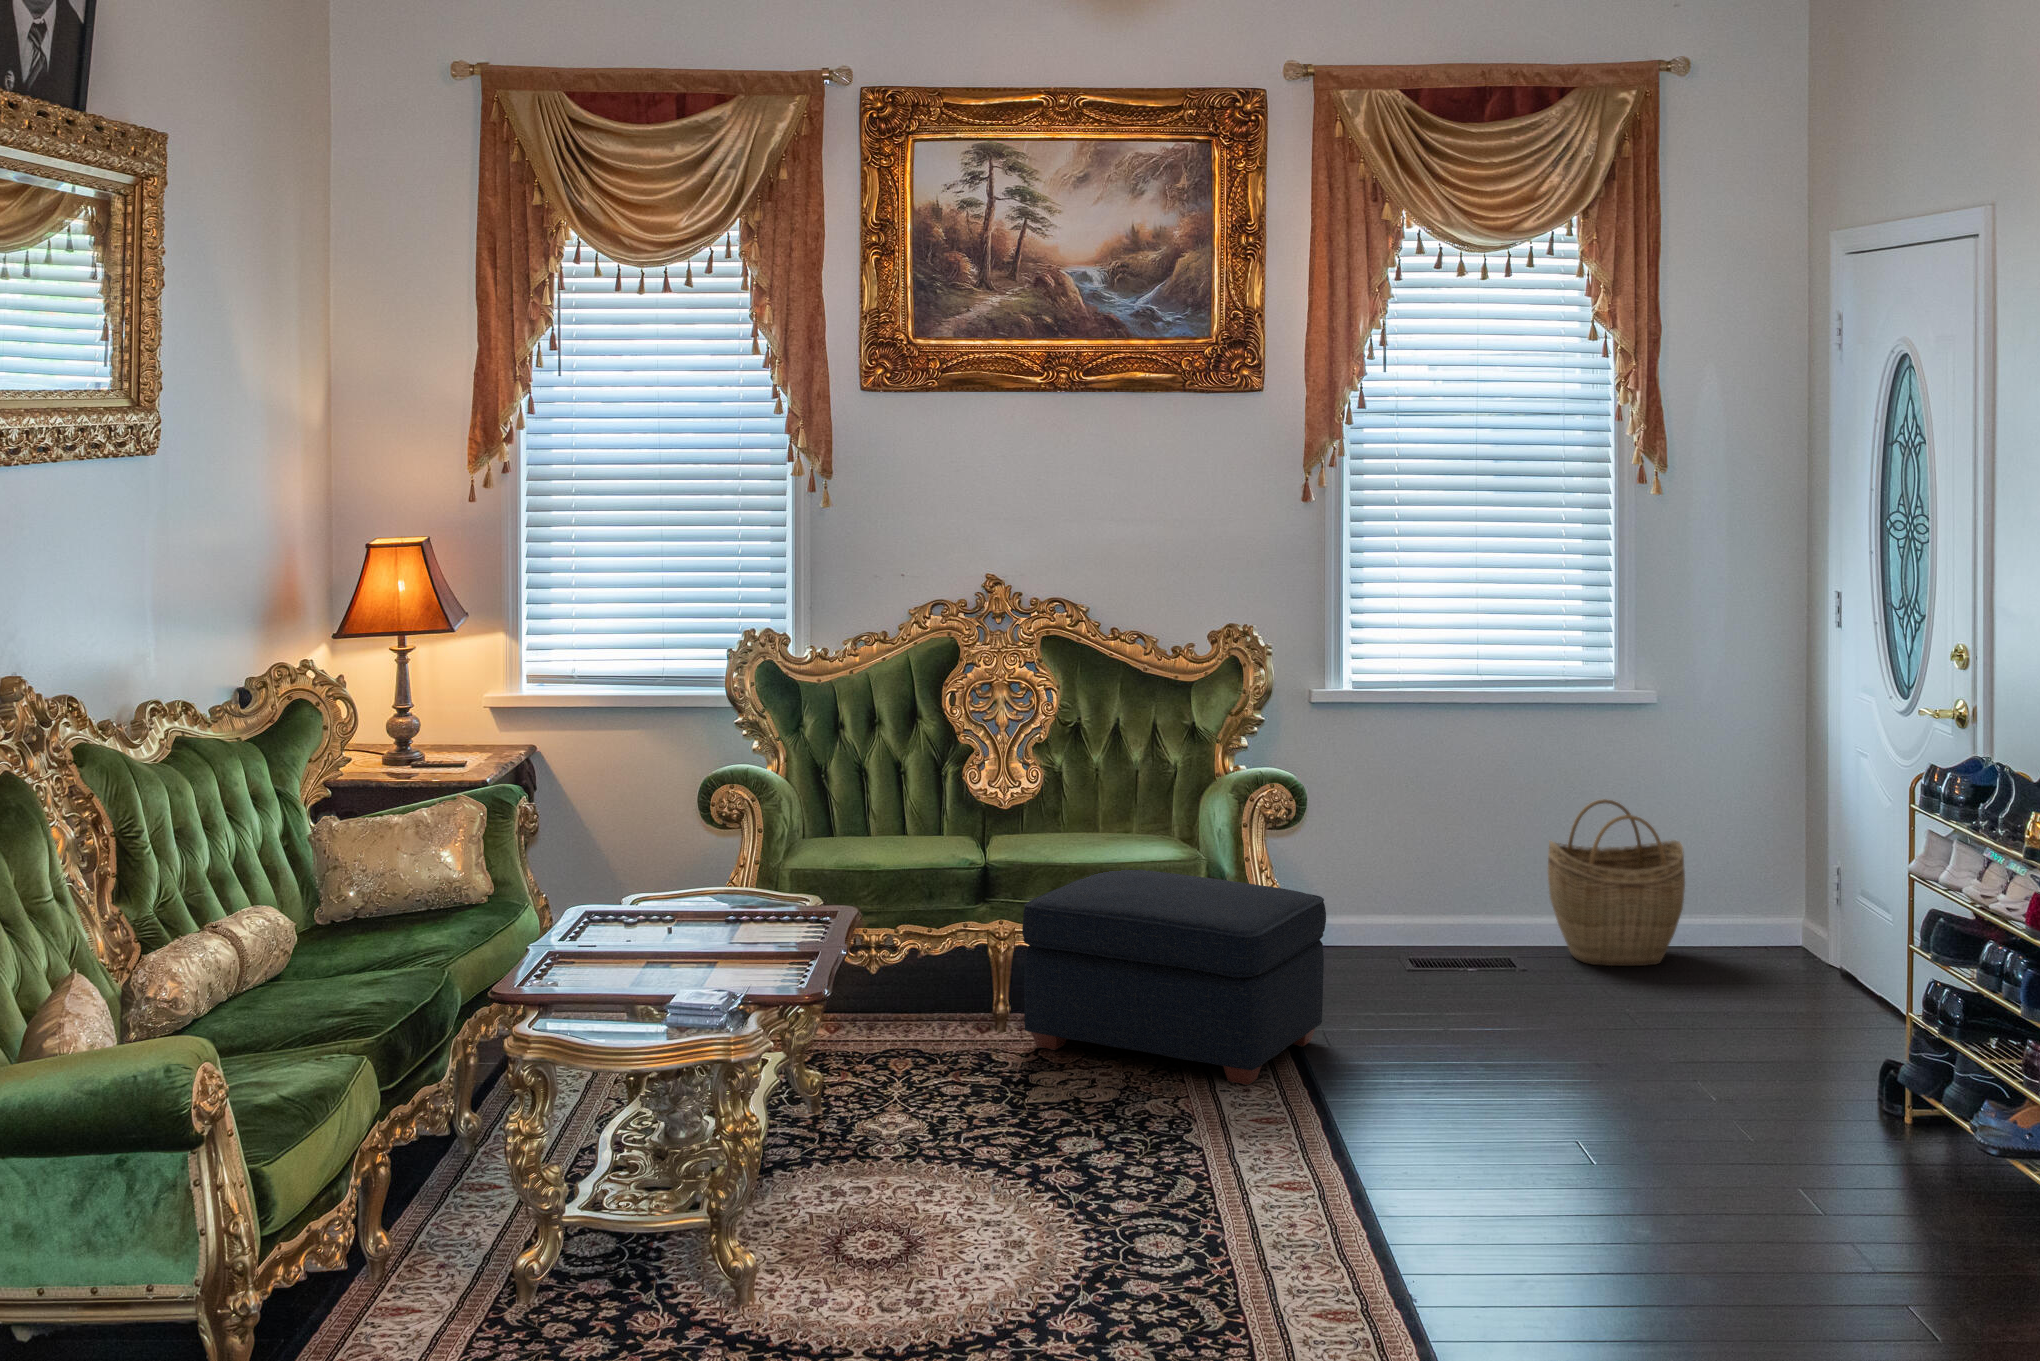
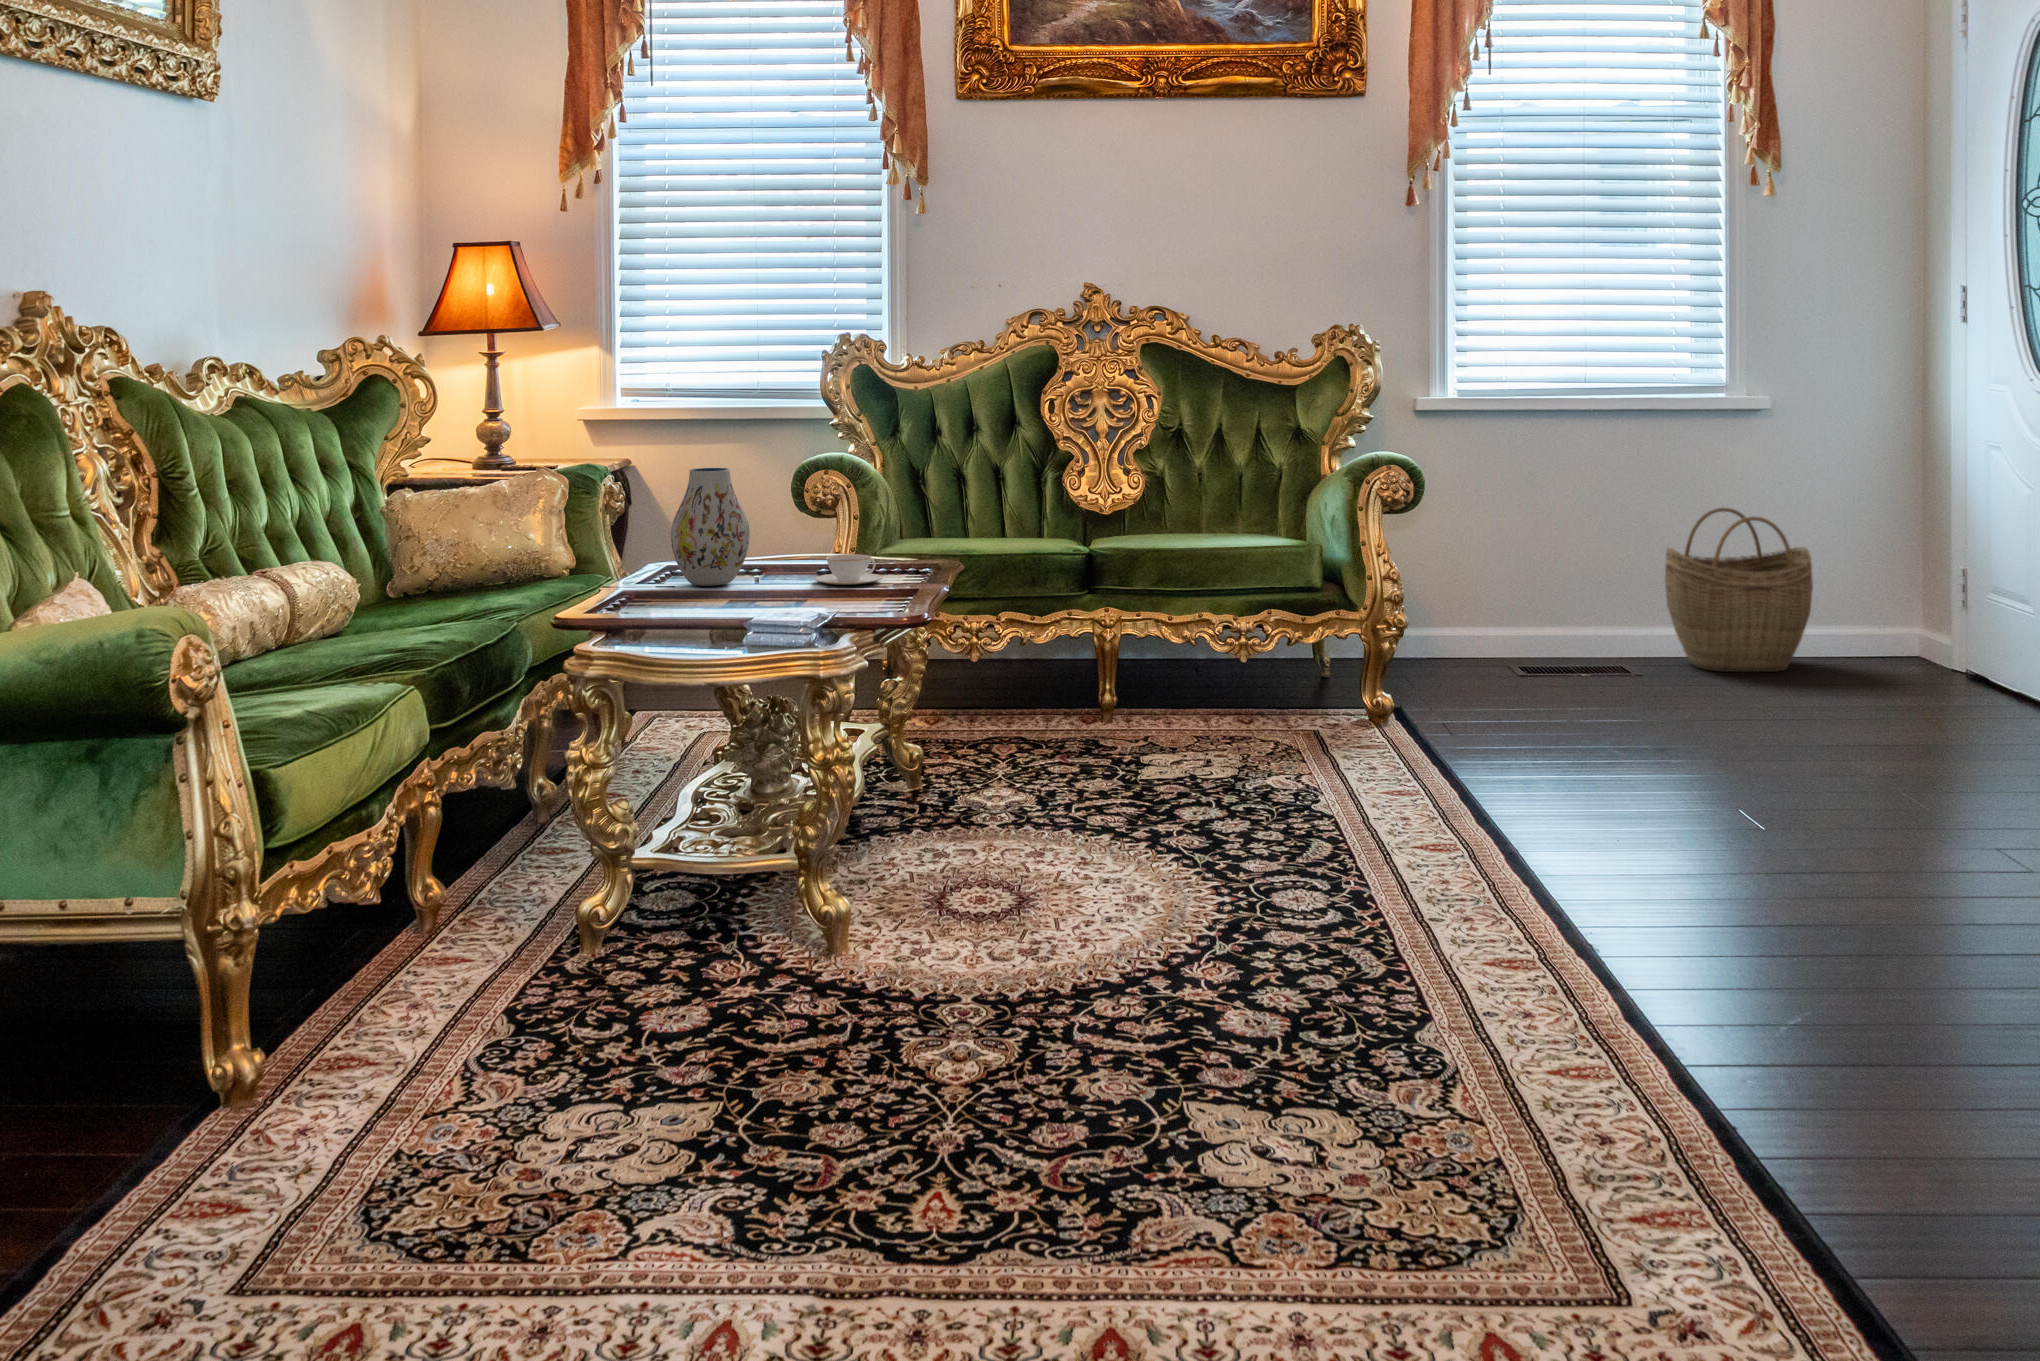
vase: none [594,829,667,942] -> present [671,468,750,586]
ottoman: present [1022,868,1326,1085] -> none [1130,560,1449,765]
teacup: none [726,906,789,940] -> present [814,554,883,585]

